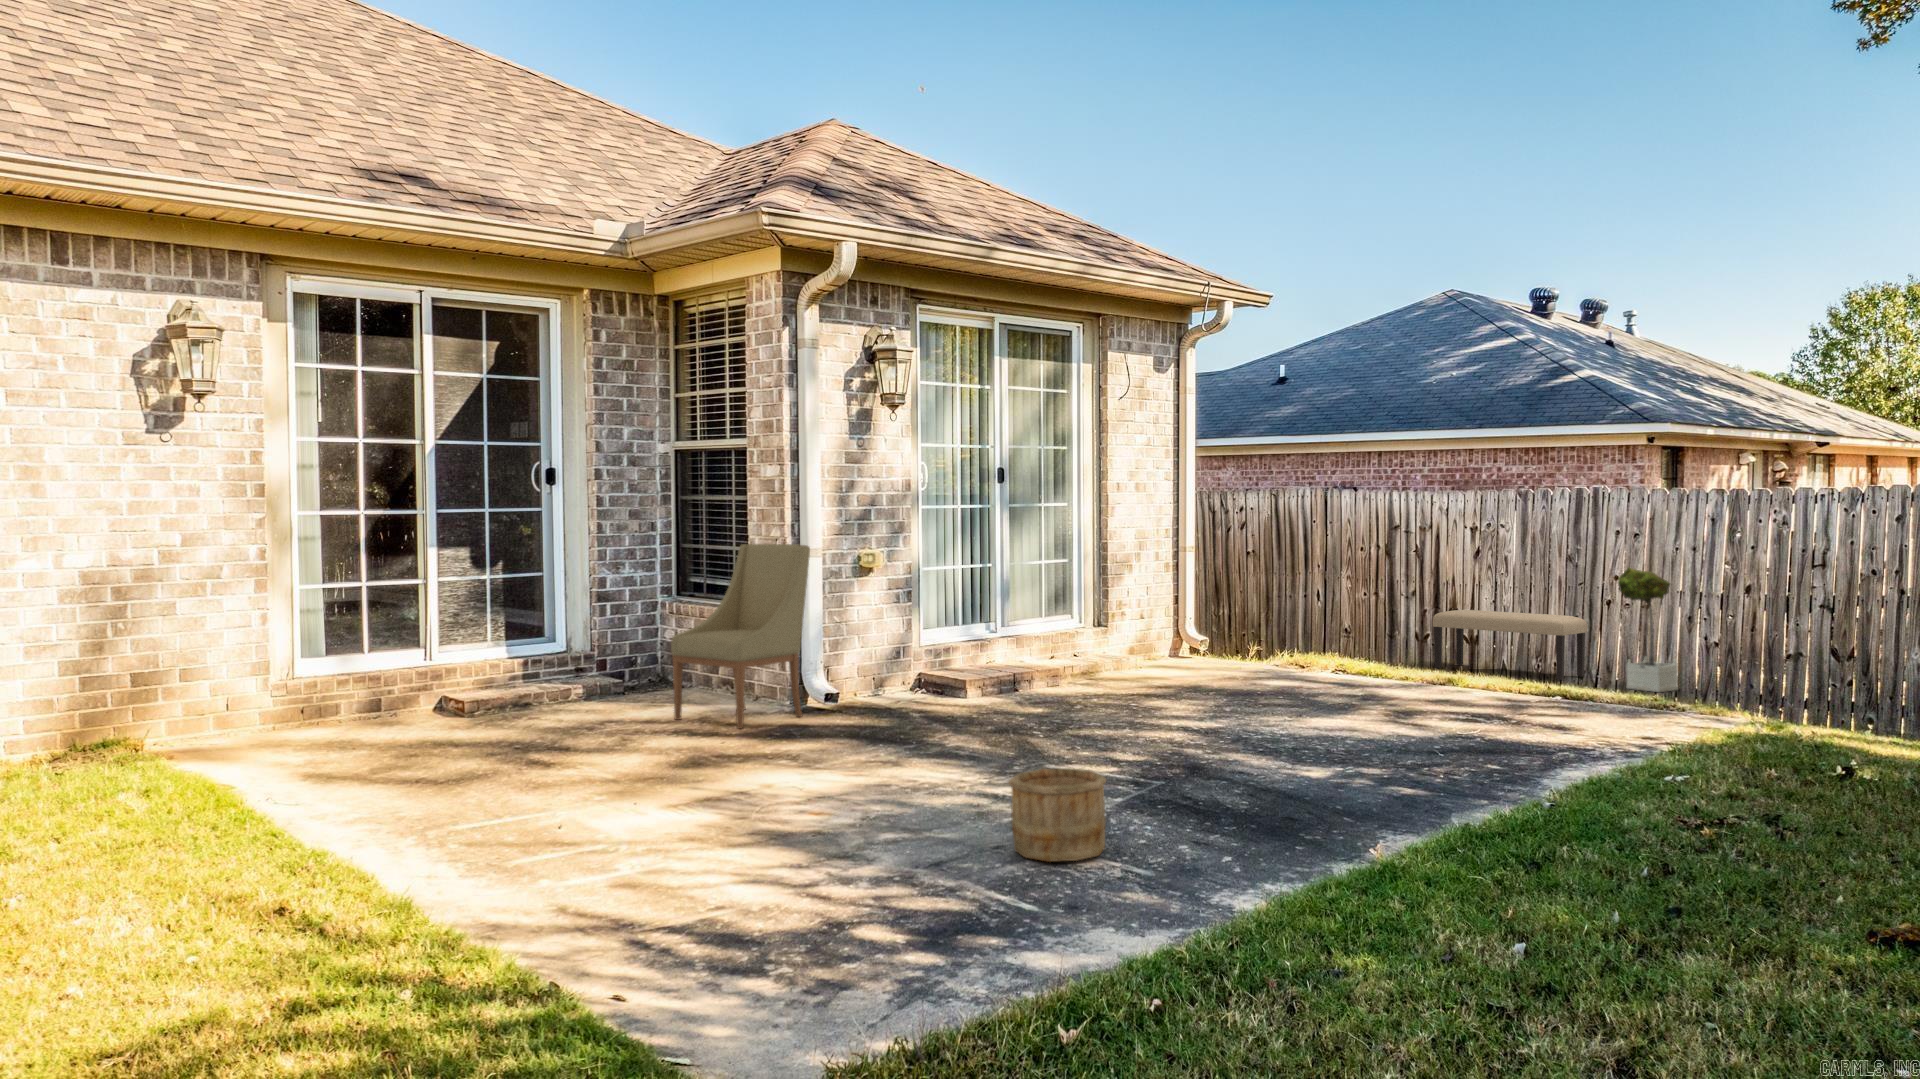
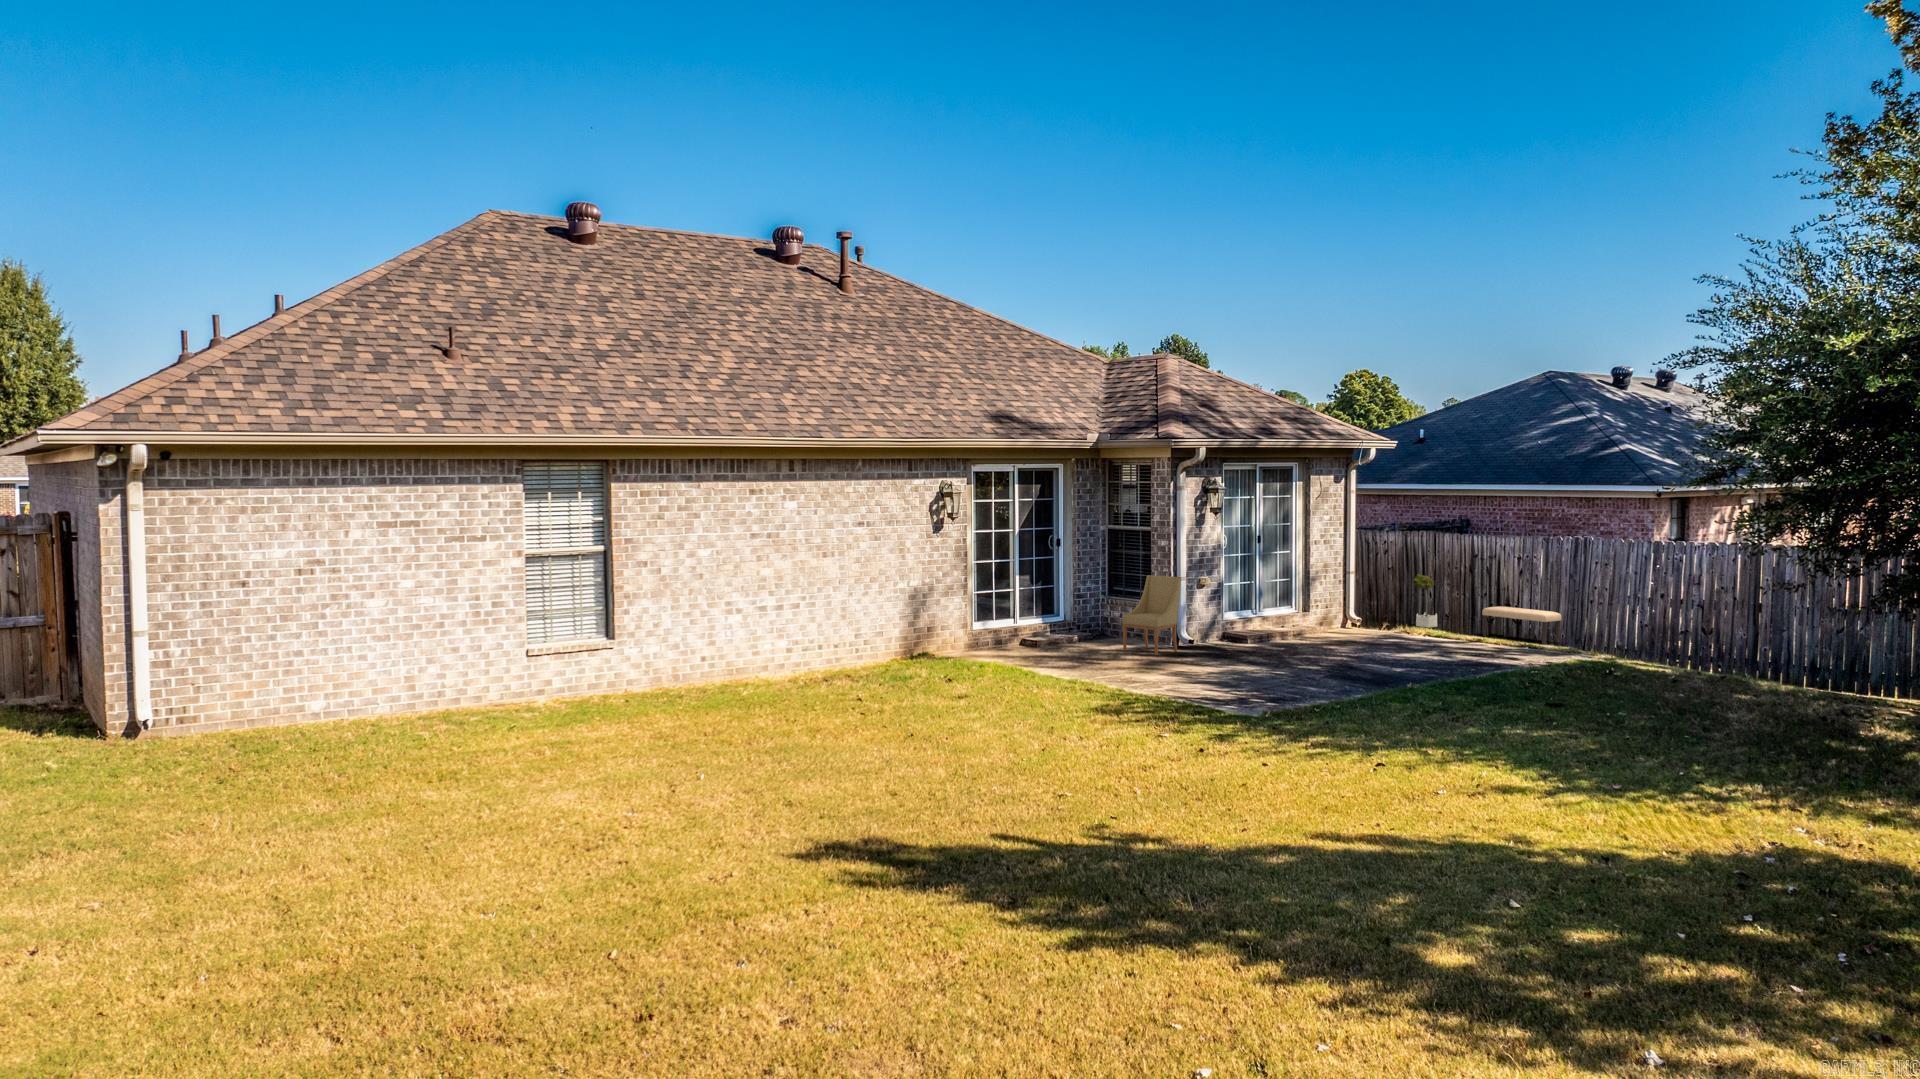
potted tree: present [1618,567,1678,692] -> present [1413,574,1437,628]
wooden bucket: present [1008,768,1106,862] -> none [1289,668,1322,696]

